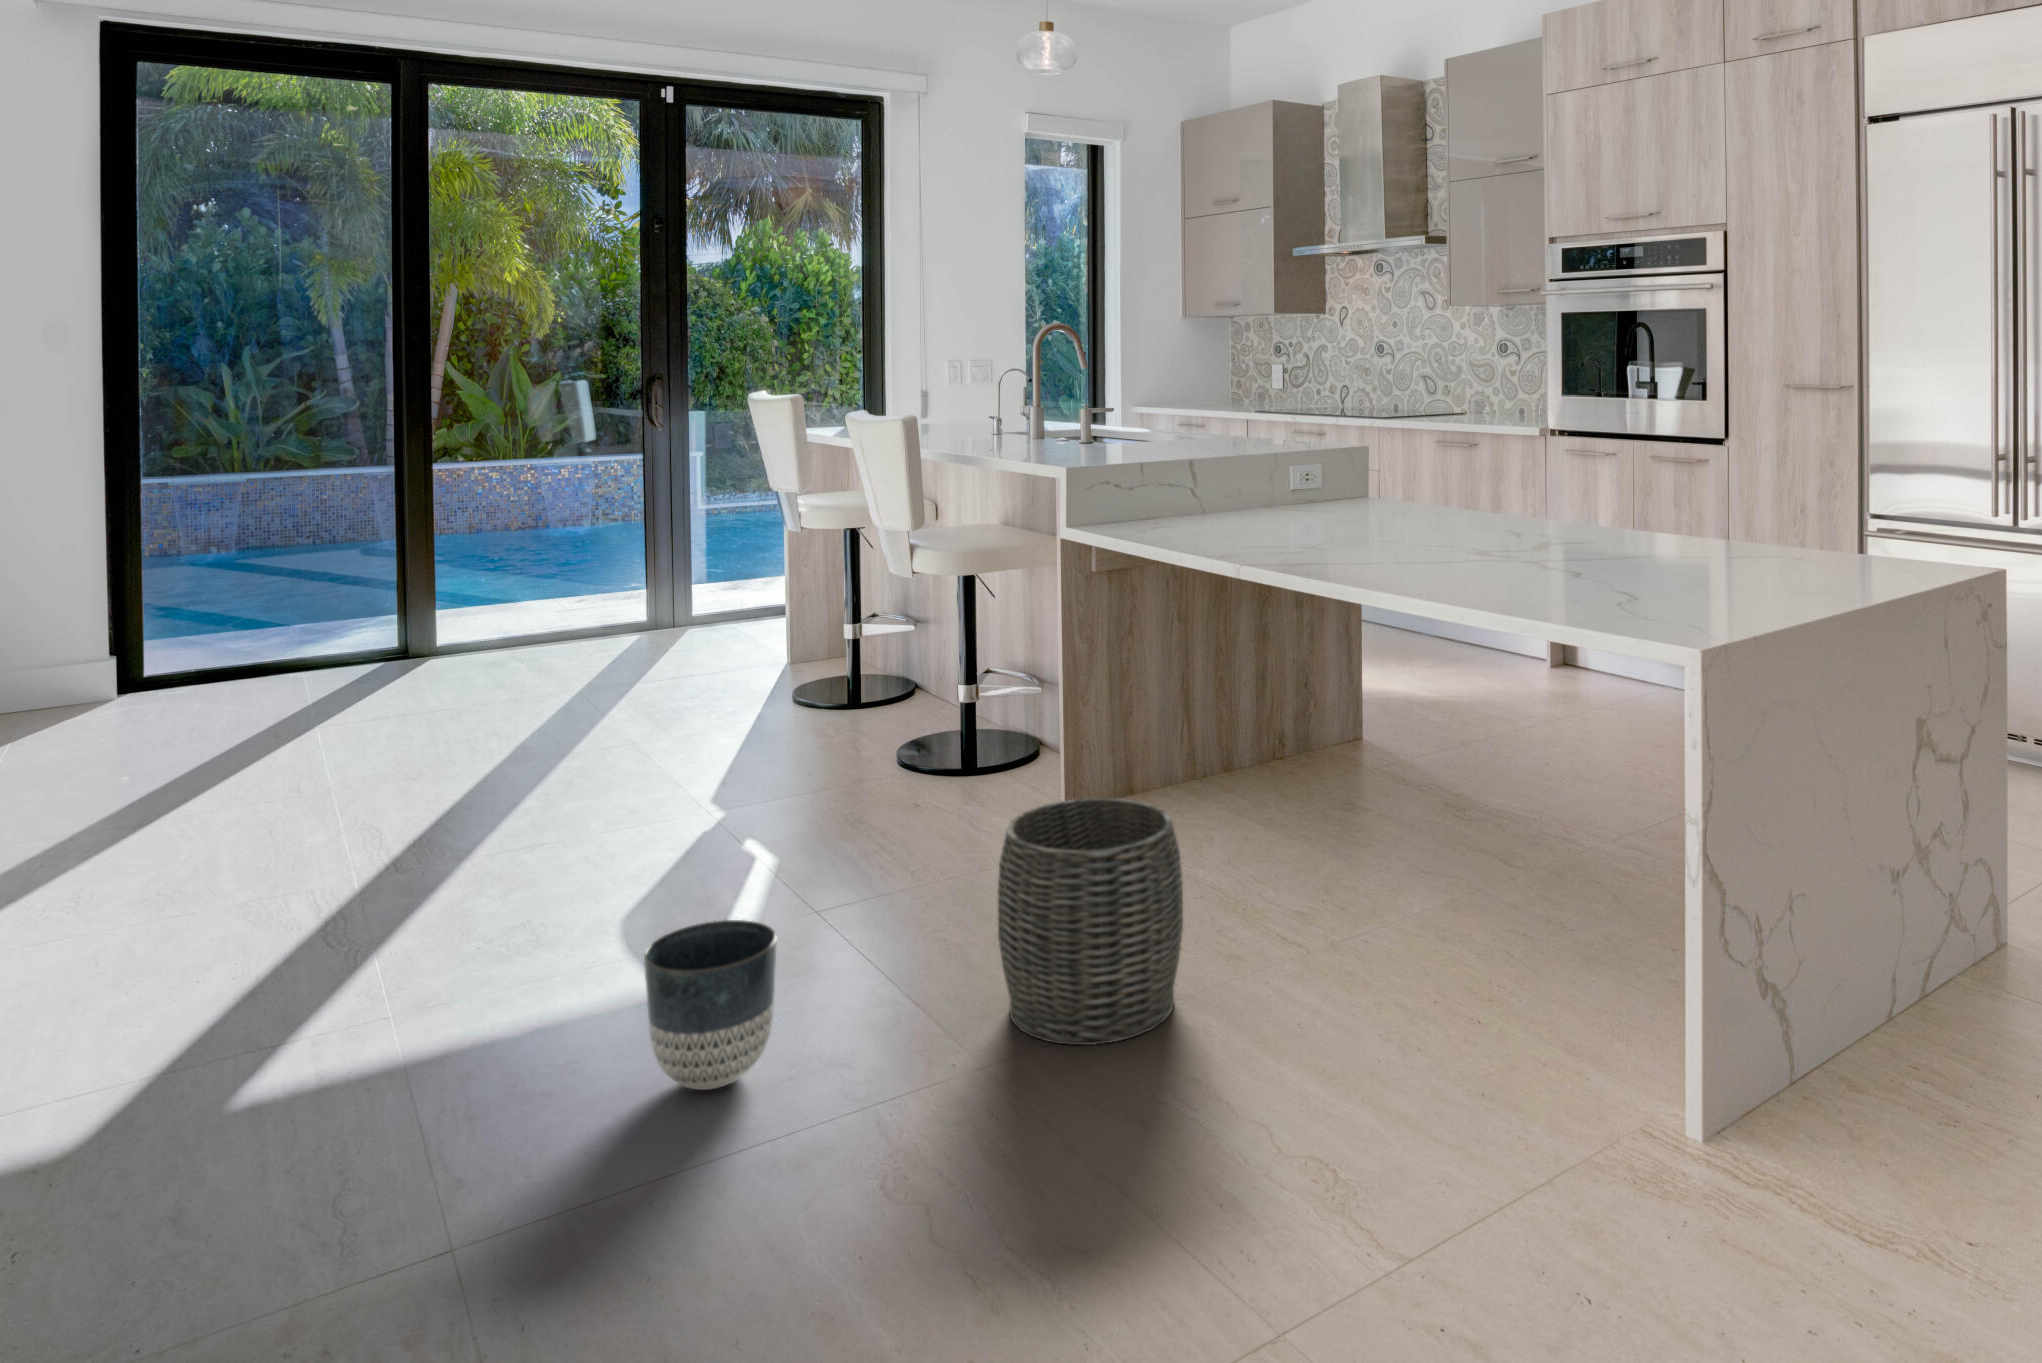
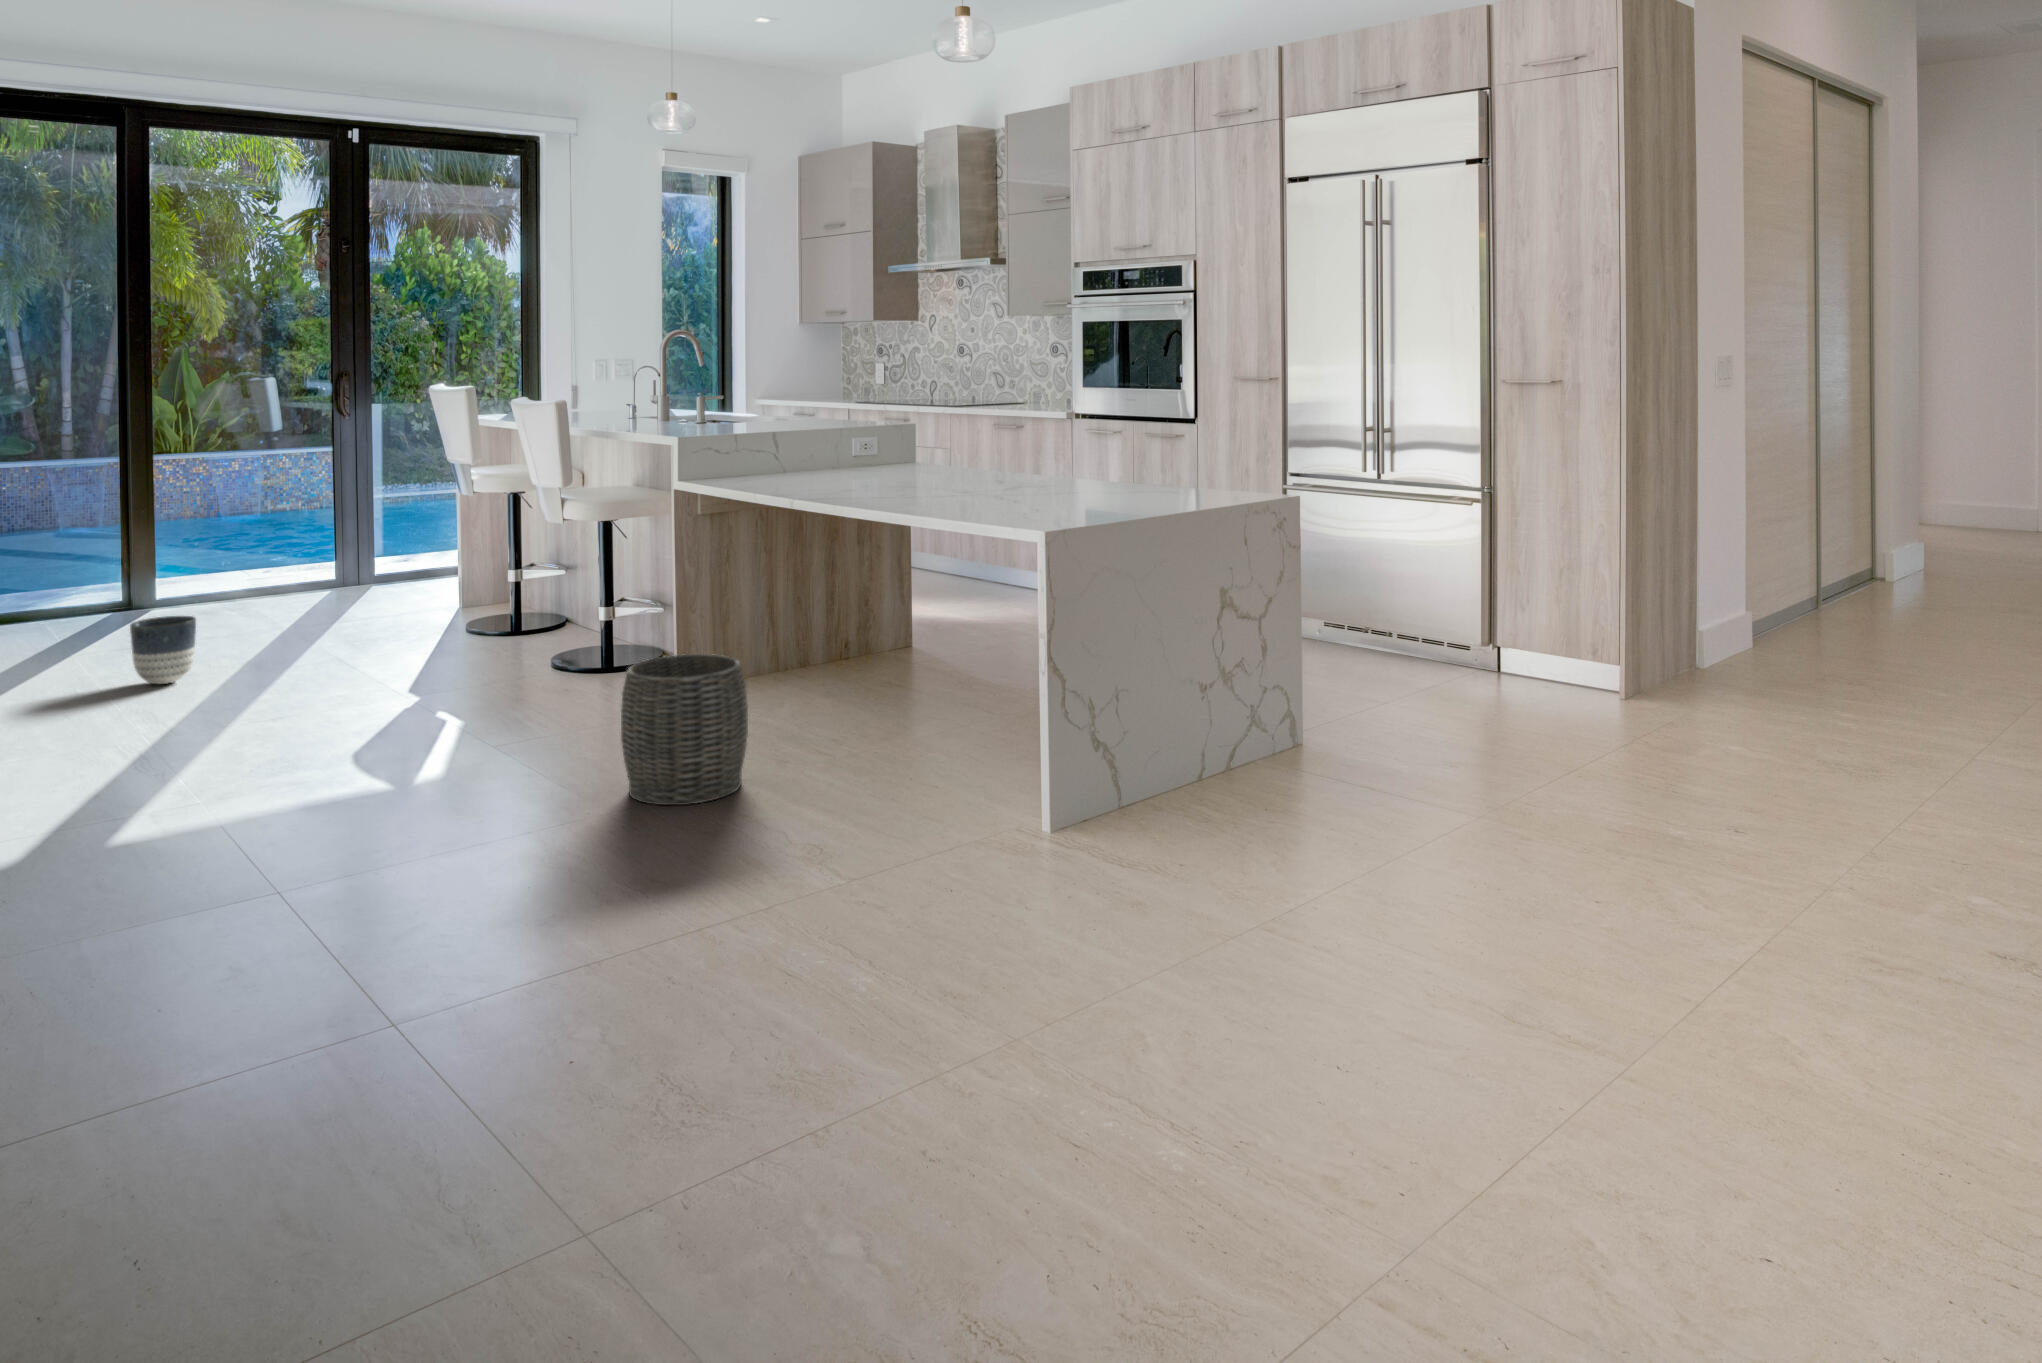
planter: present [644,920,777,1090] -> present [130,616,196,684]

